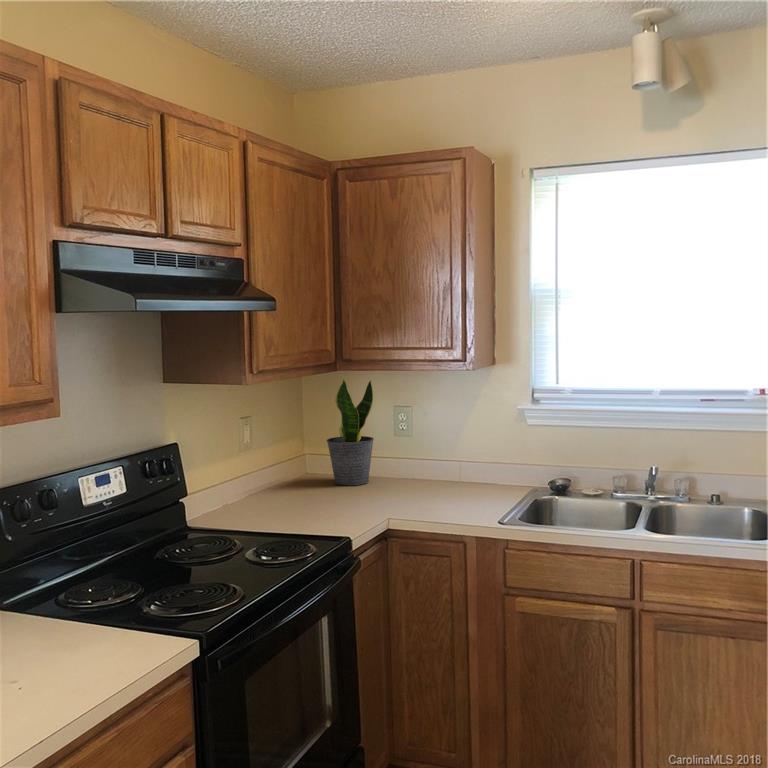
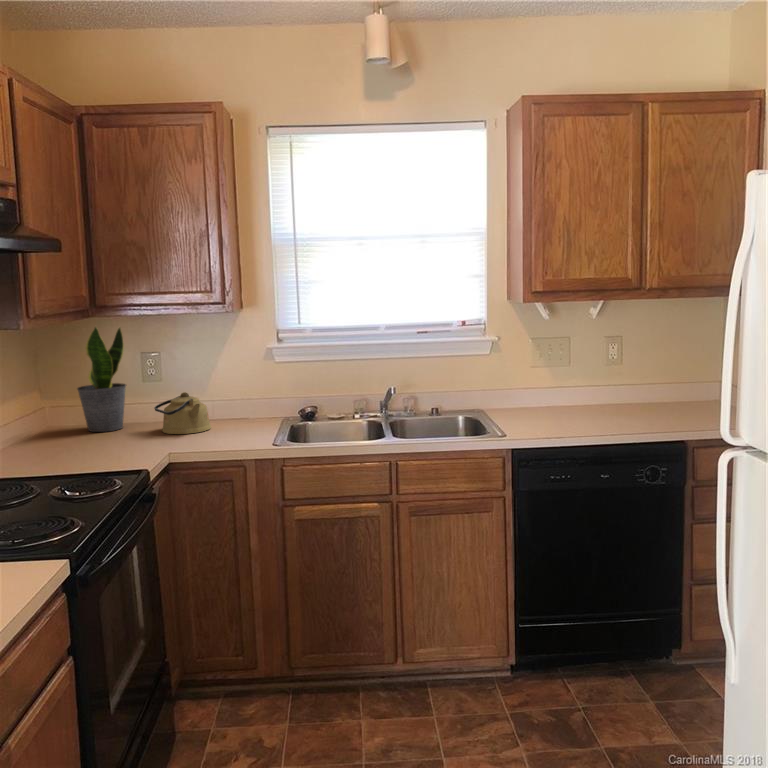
kettle: none [394,452,450,497] -> present [154,392,211,434]

